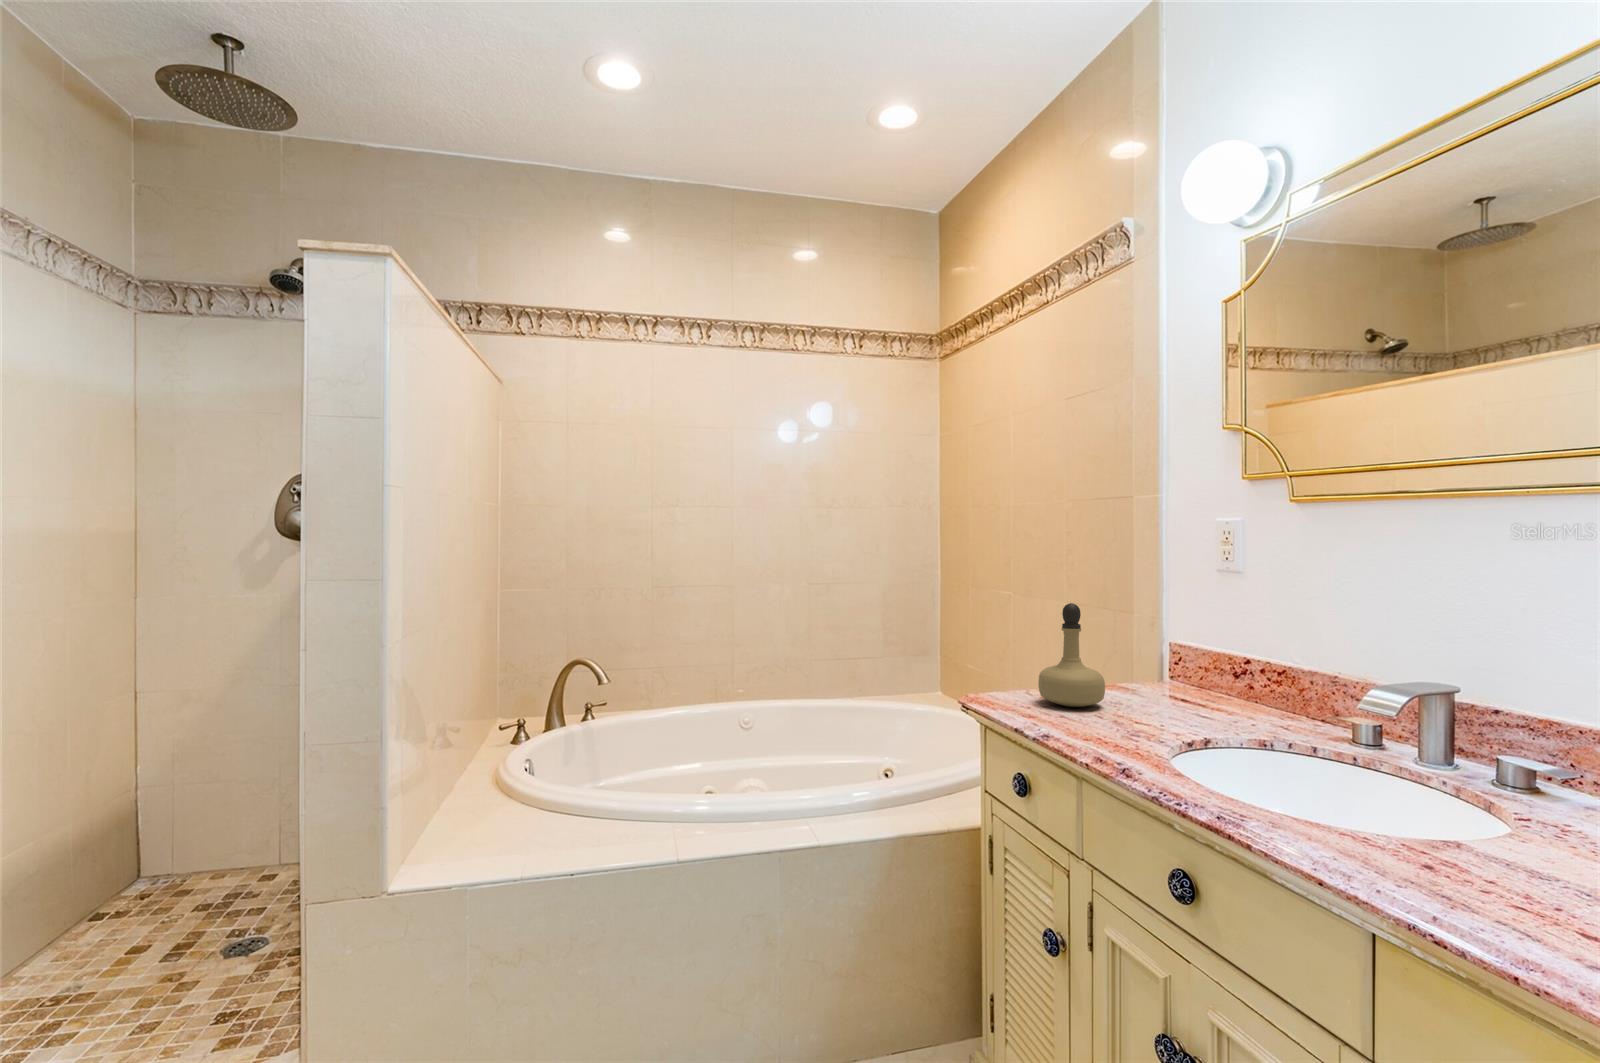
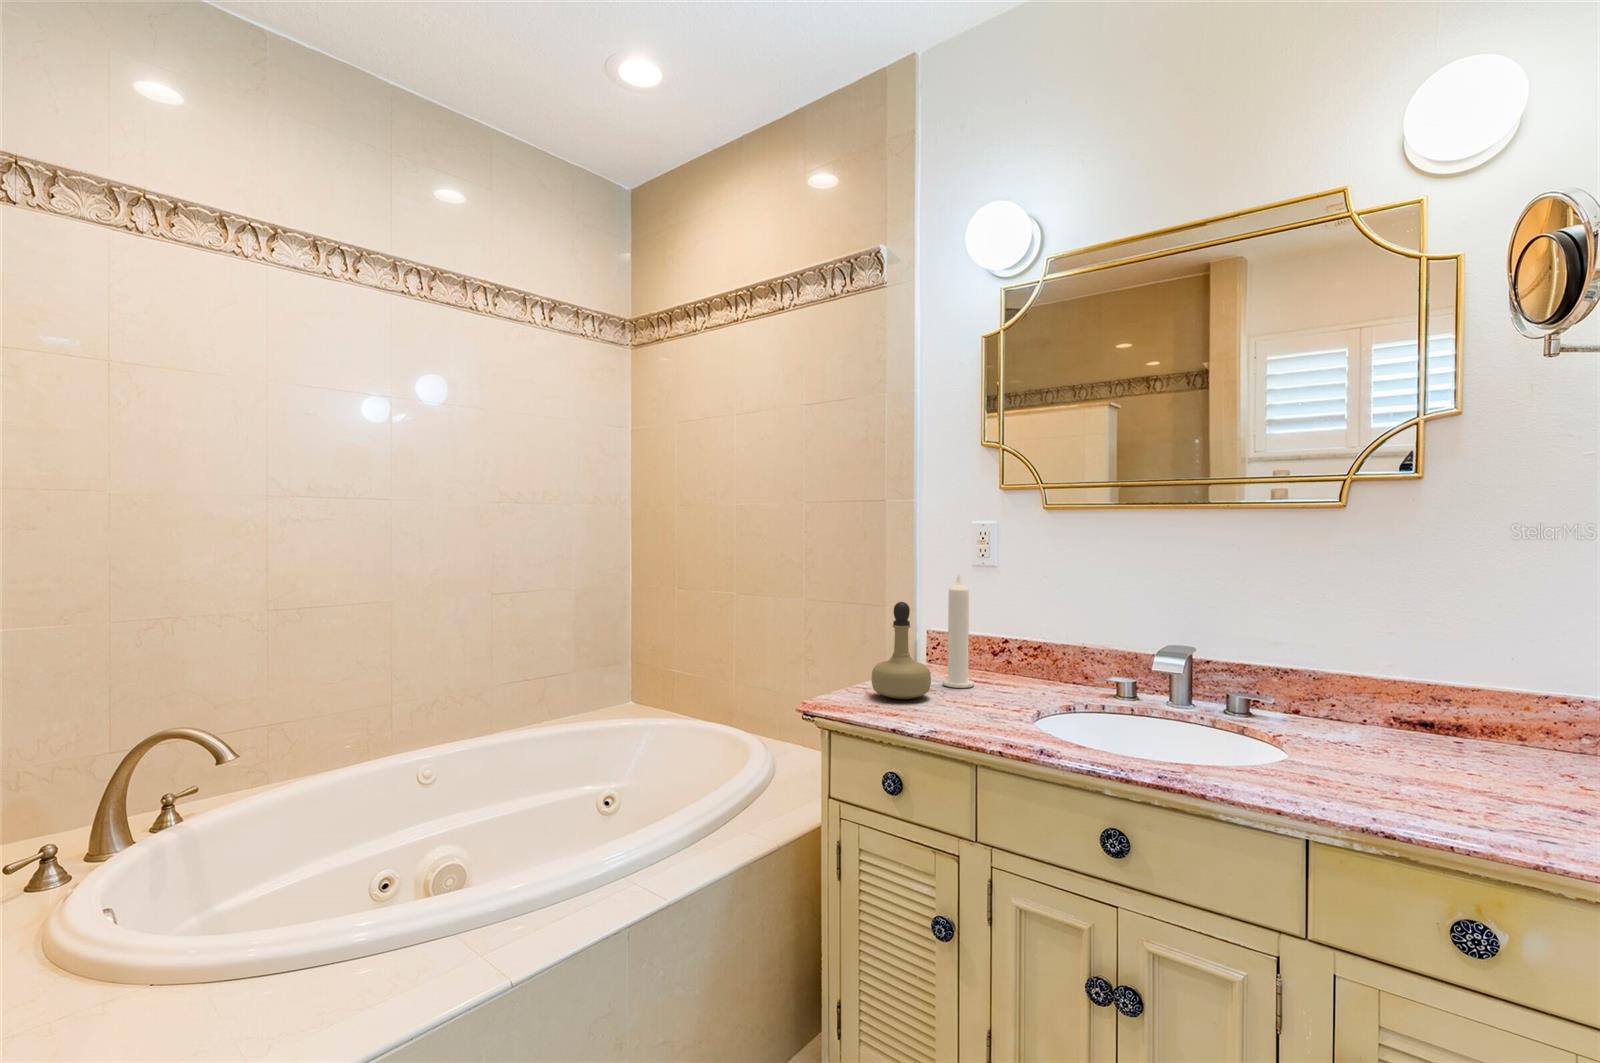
candle: none [1142,578,1182,707] -> present [942,575,974,688]

